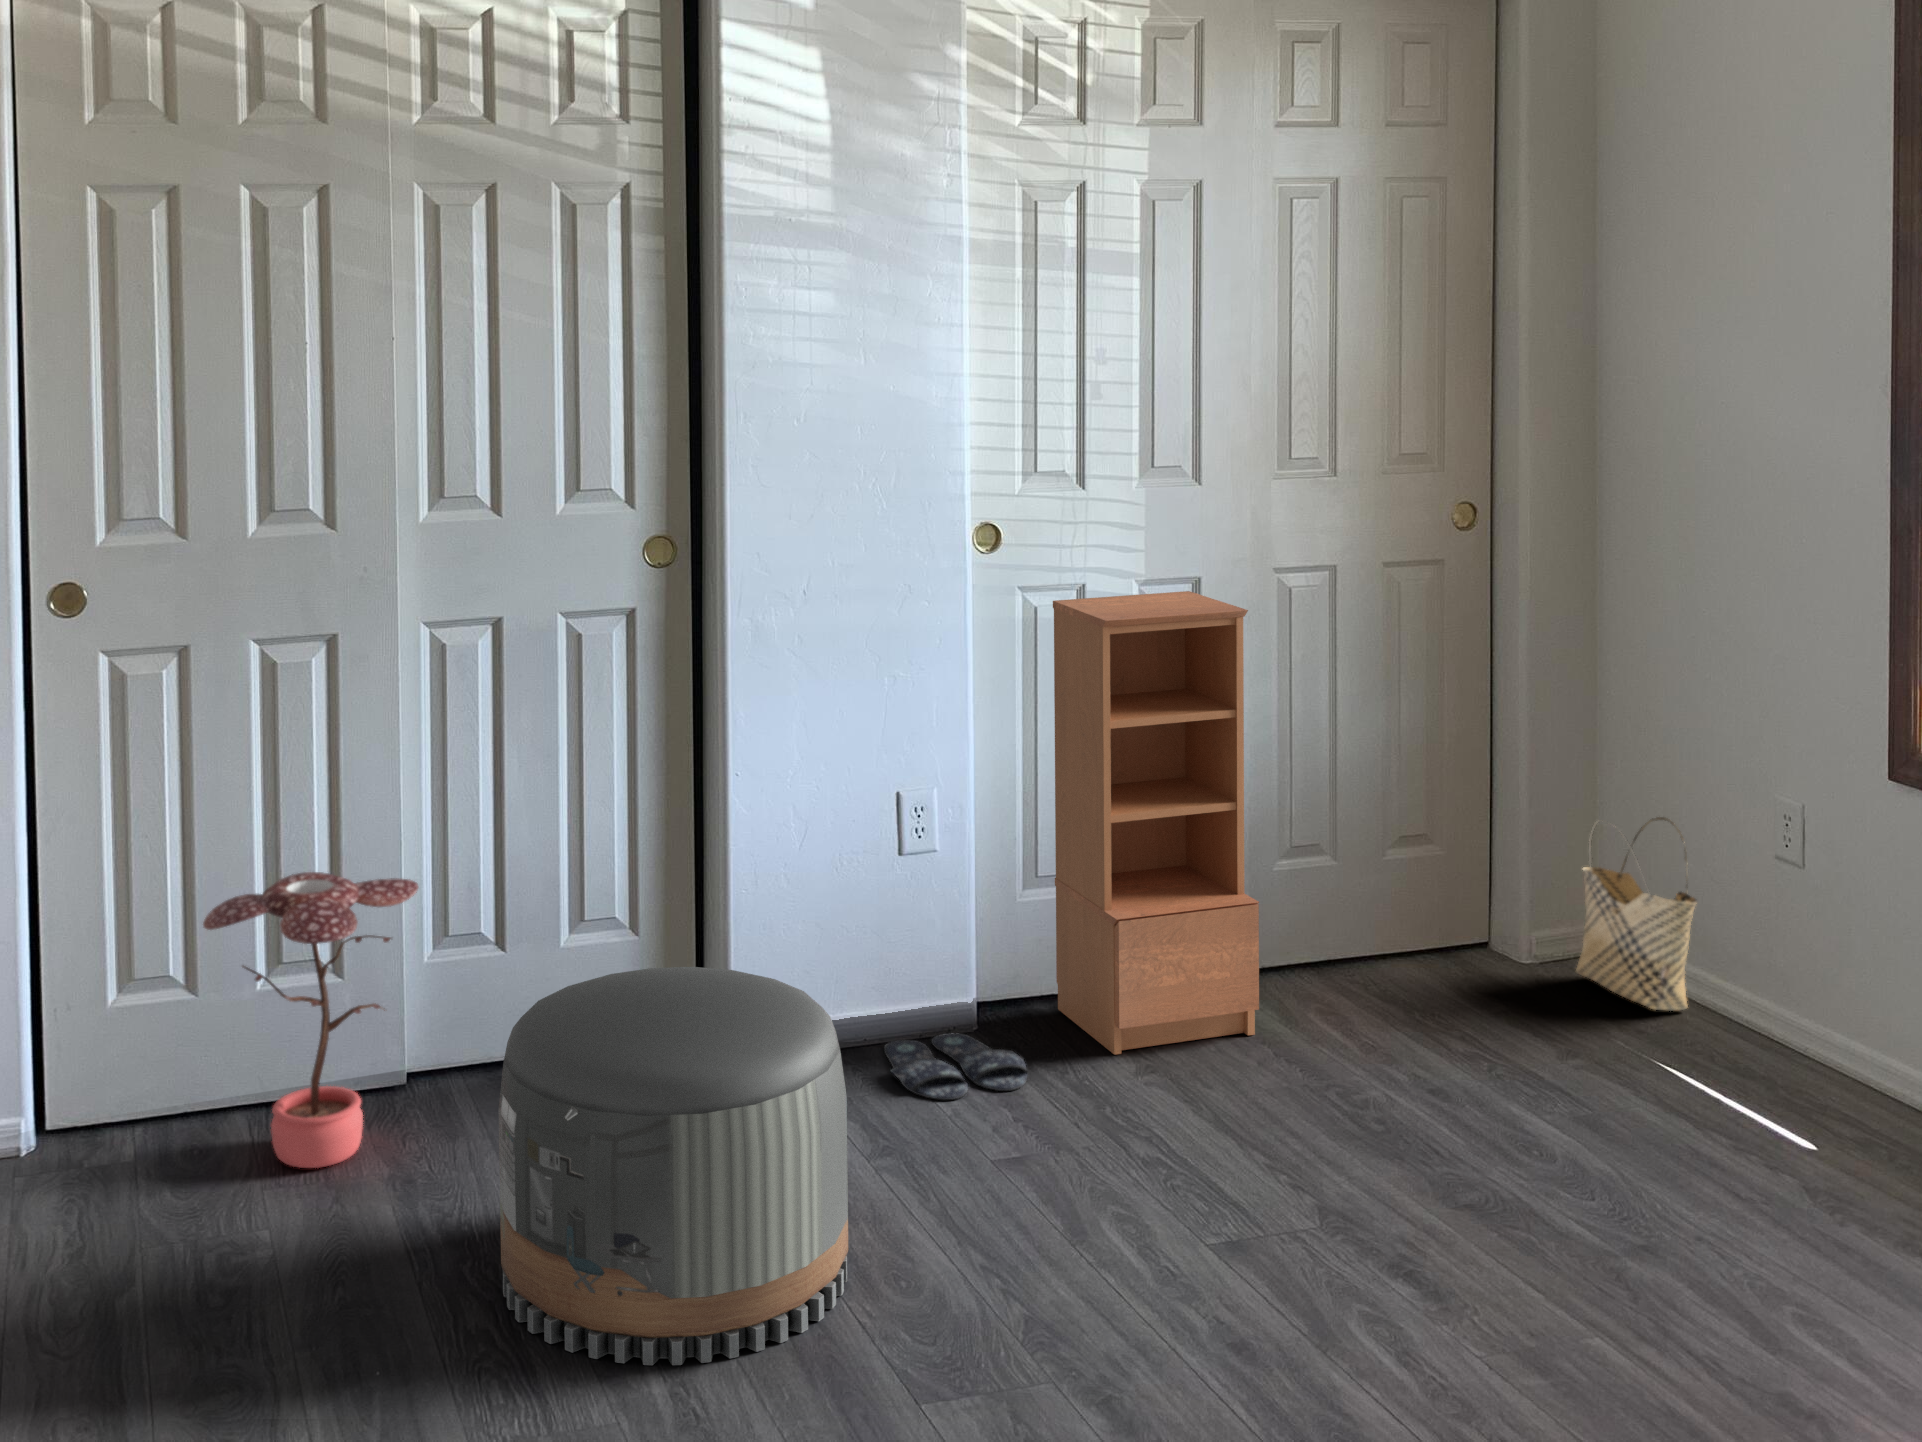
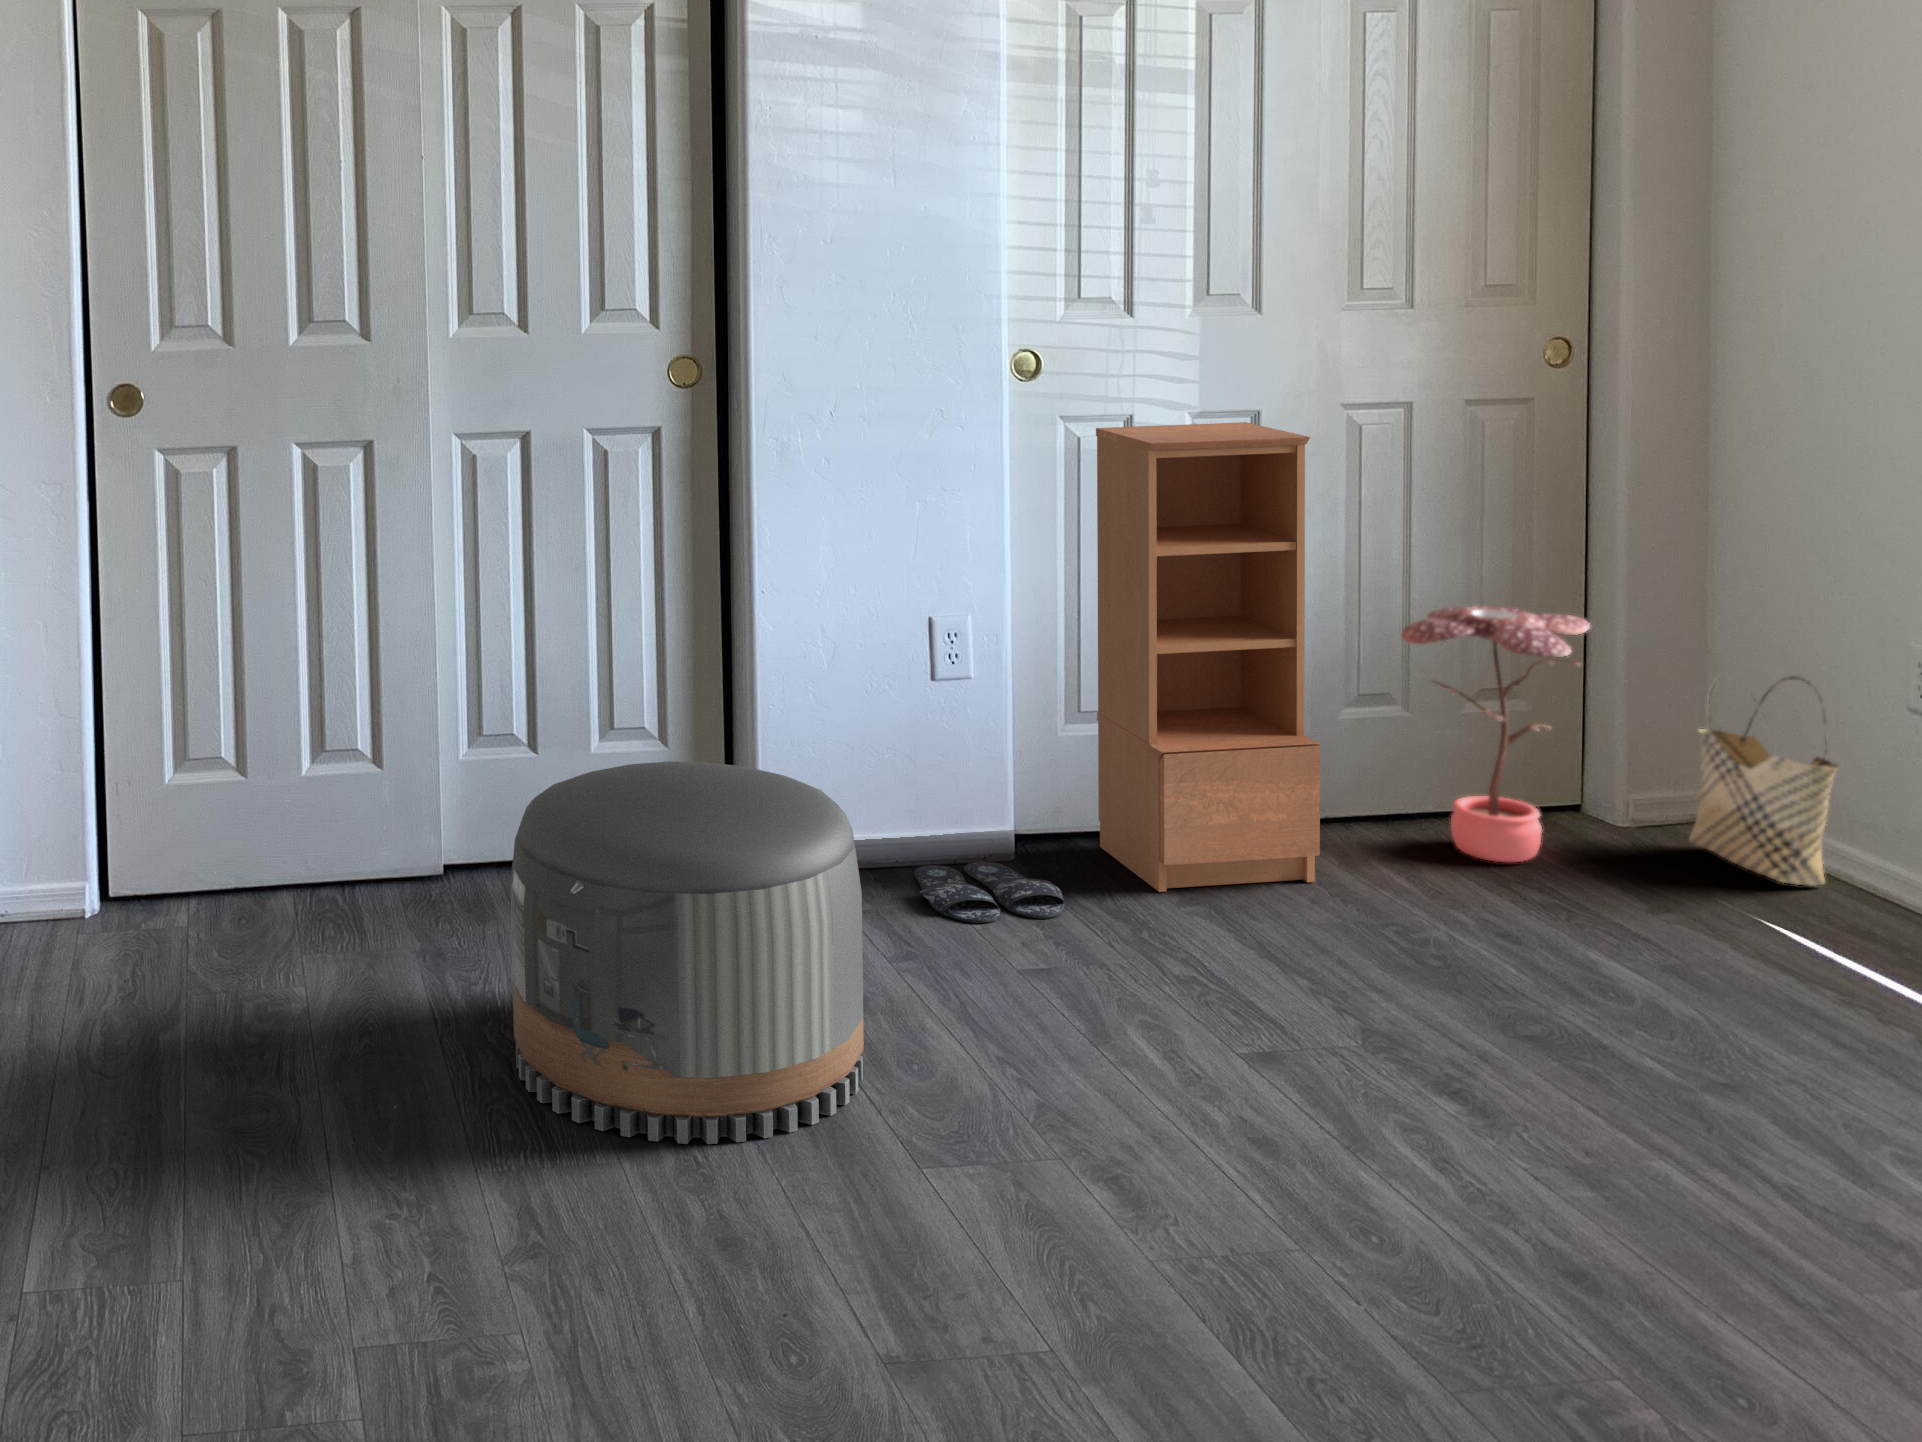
potted plant: present [203,872,418,1168] -> present [1401,606,1590,862]

